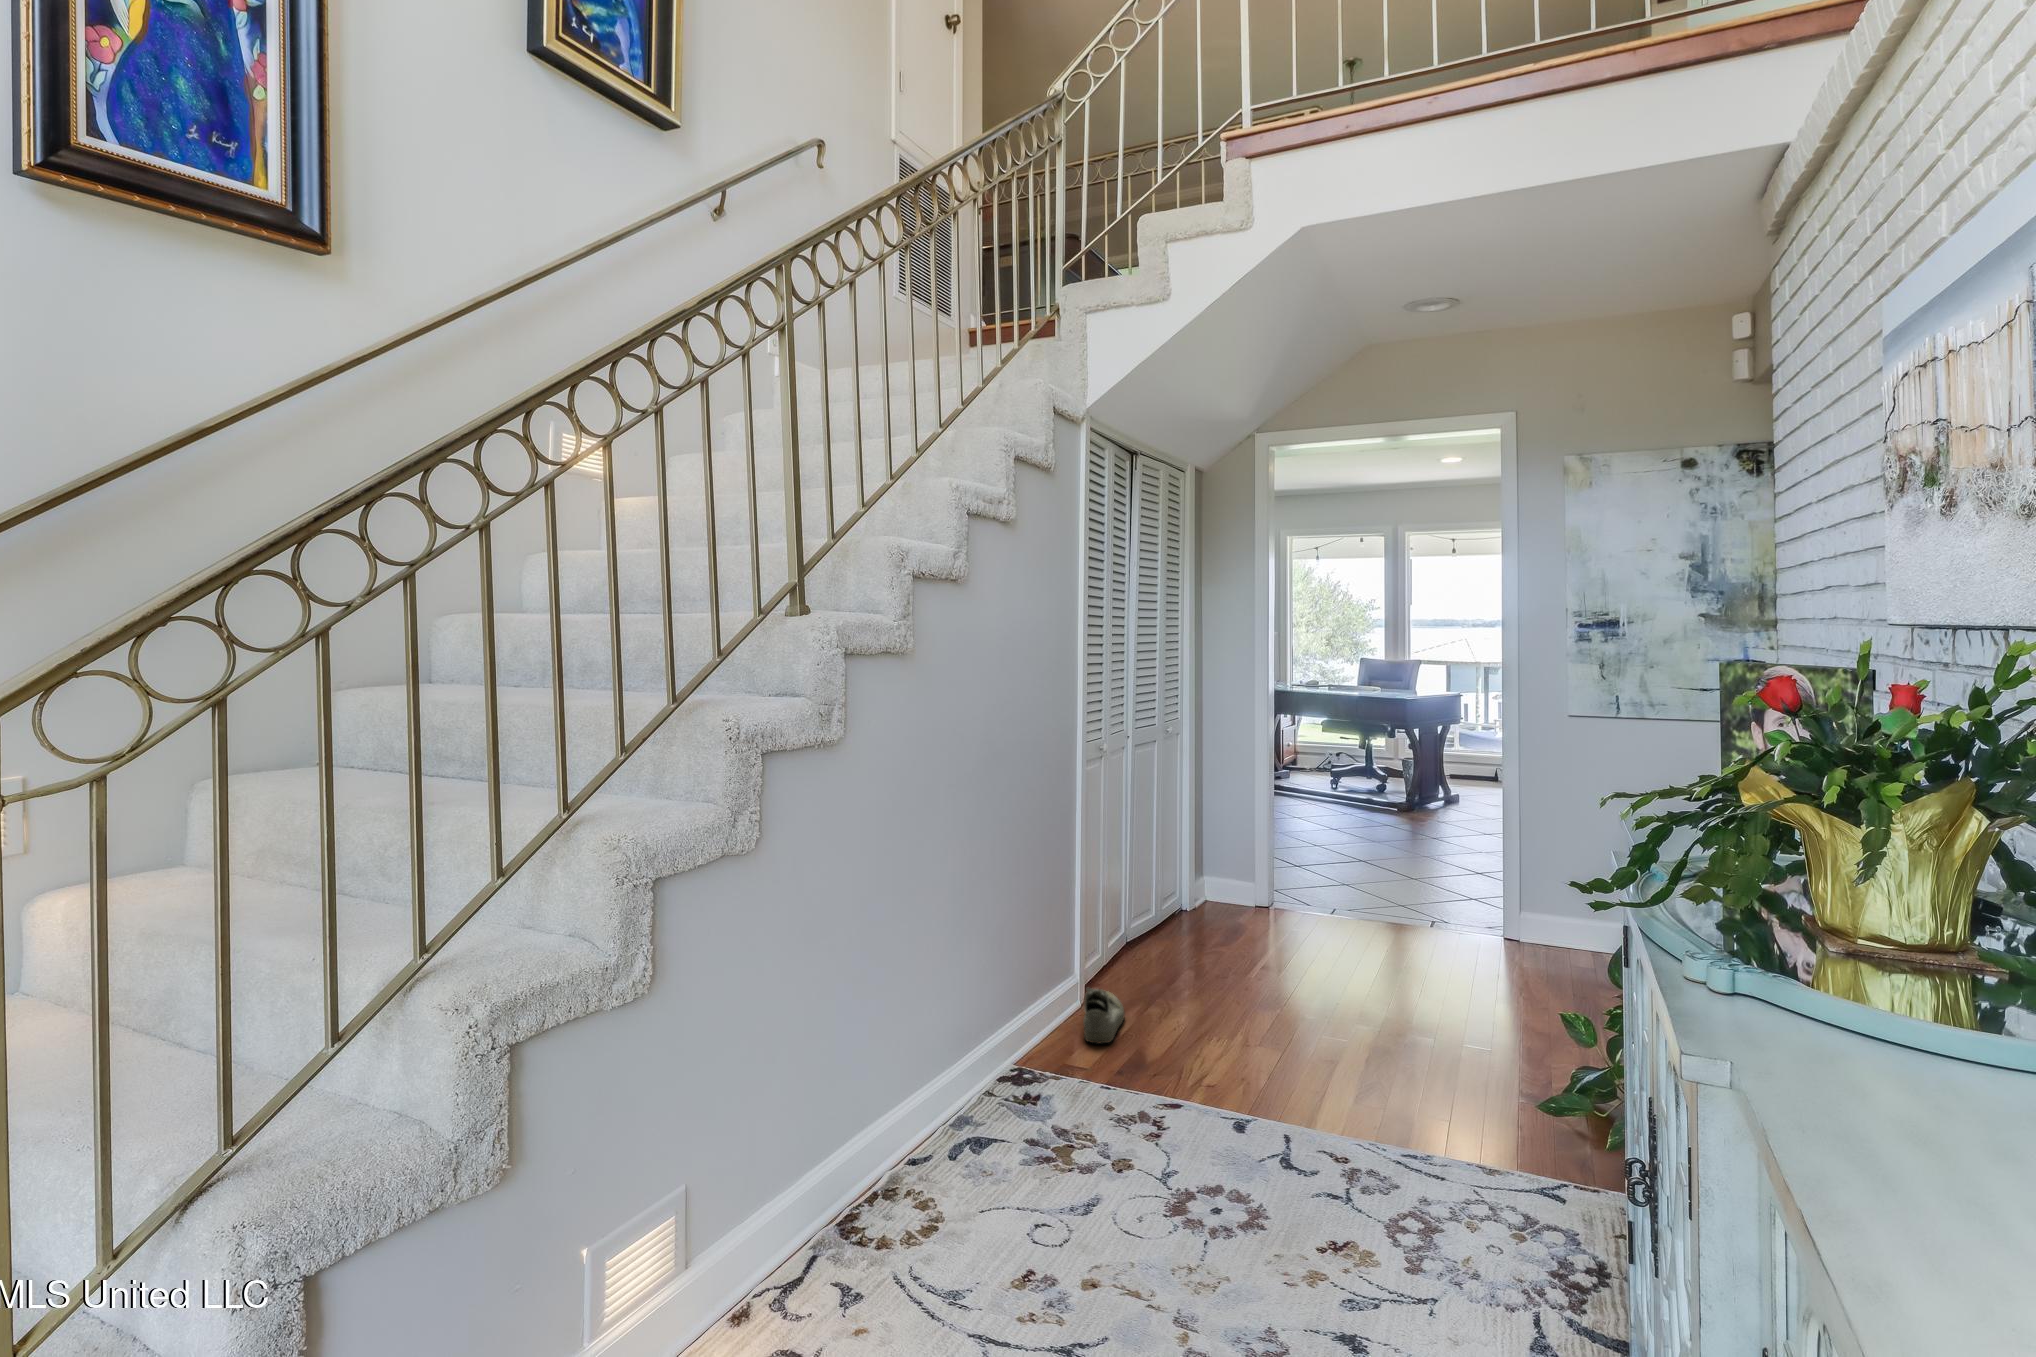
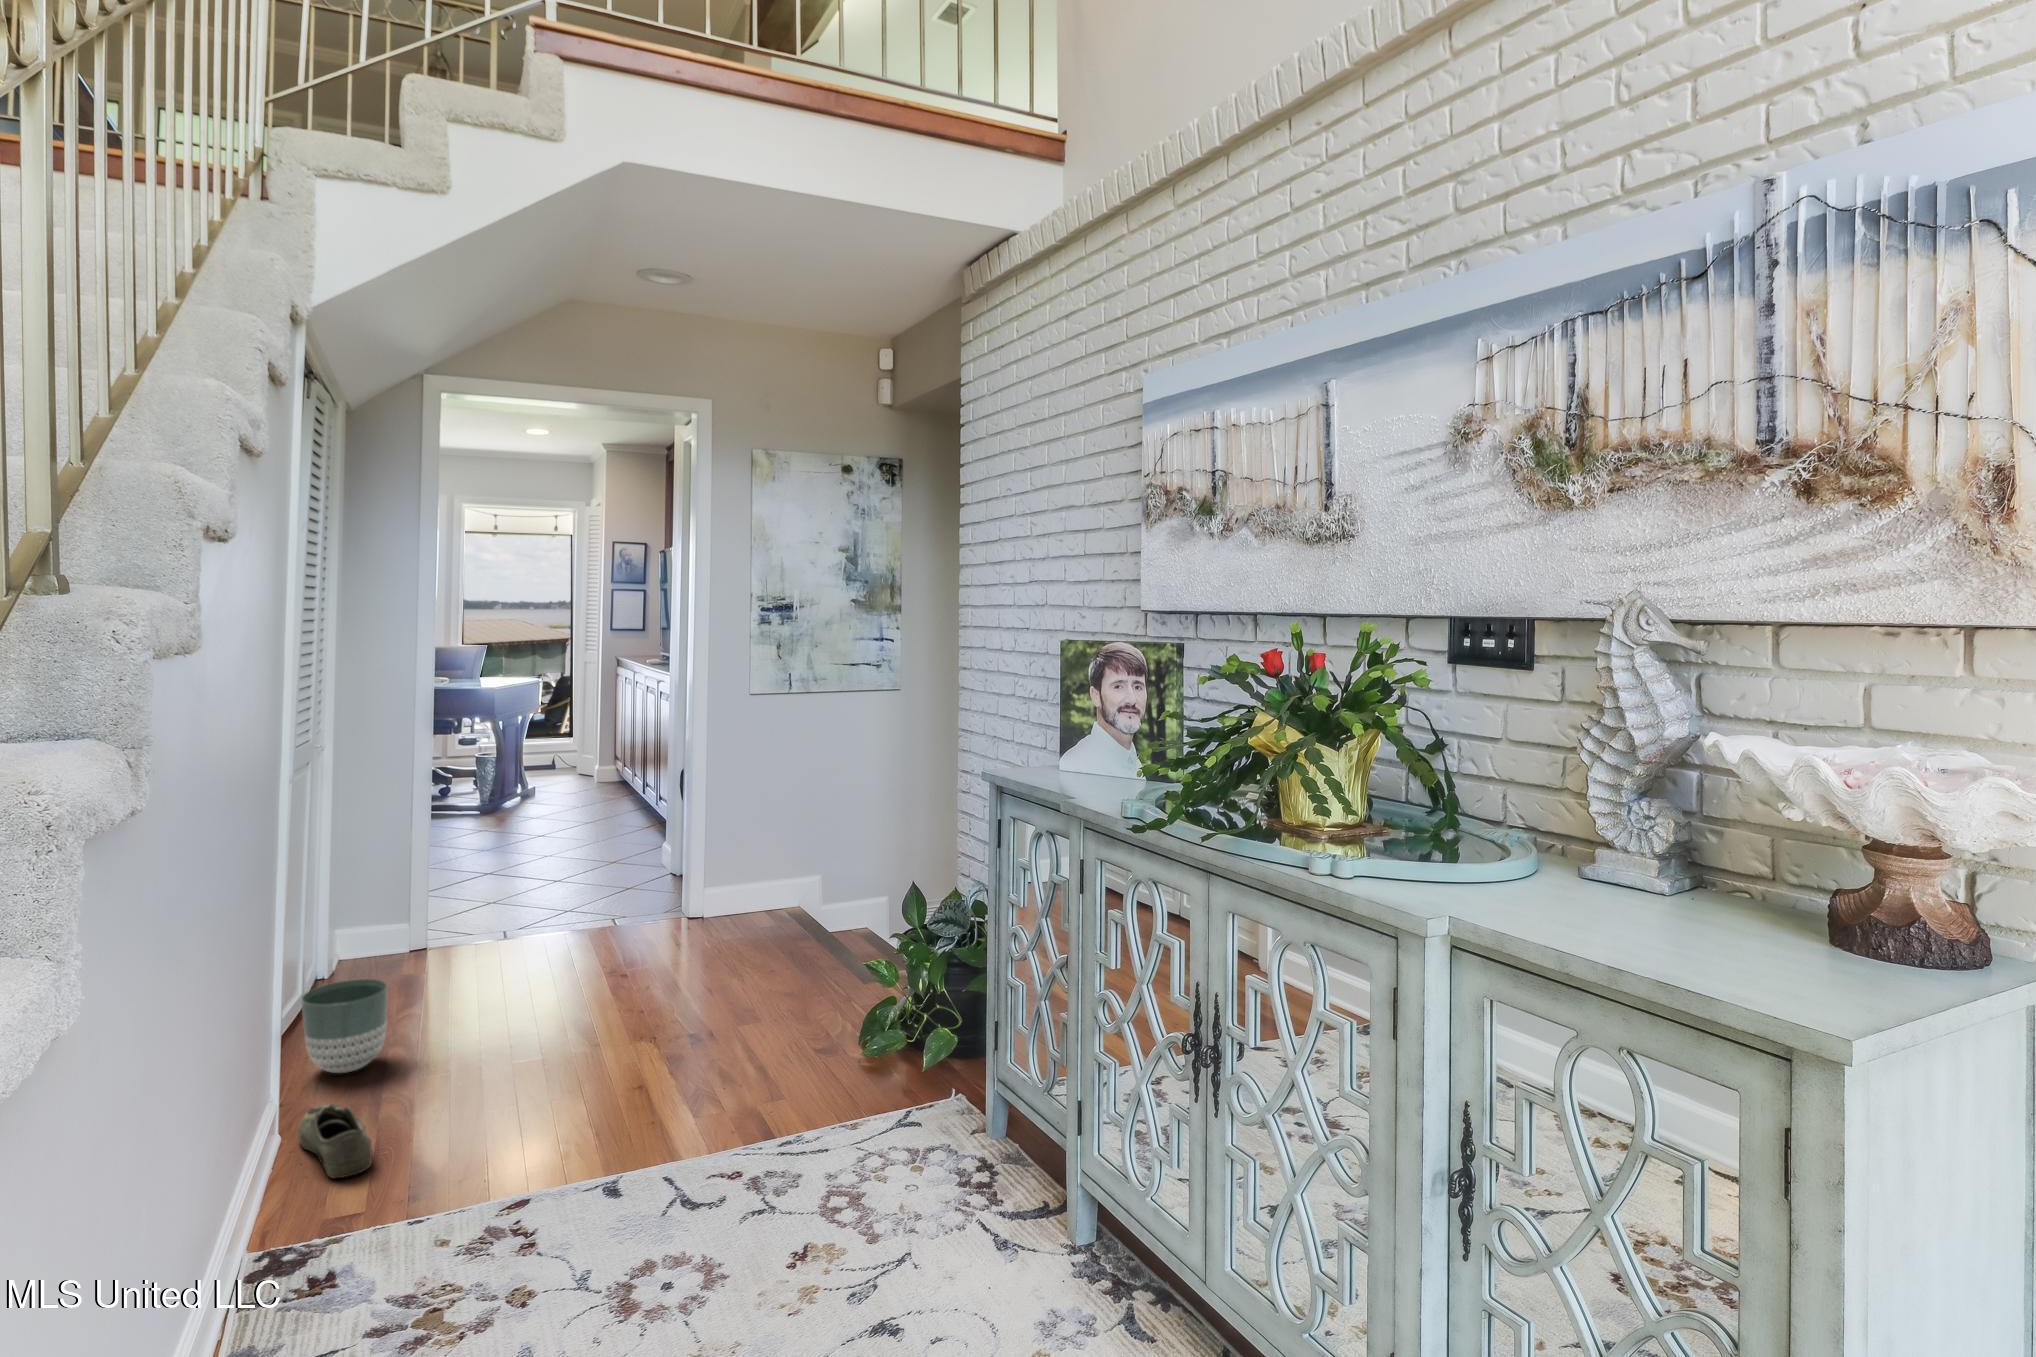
planter: none [1122,909,1178,978] -> present [301,979,388,1073]

